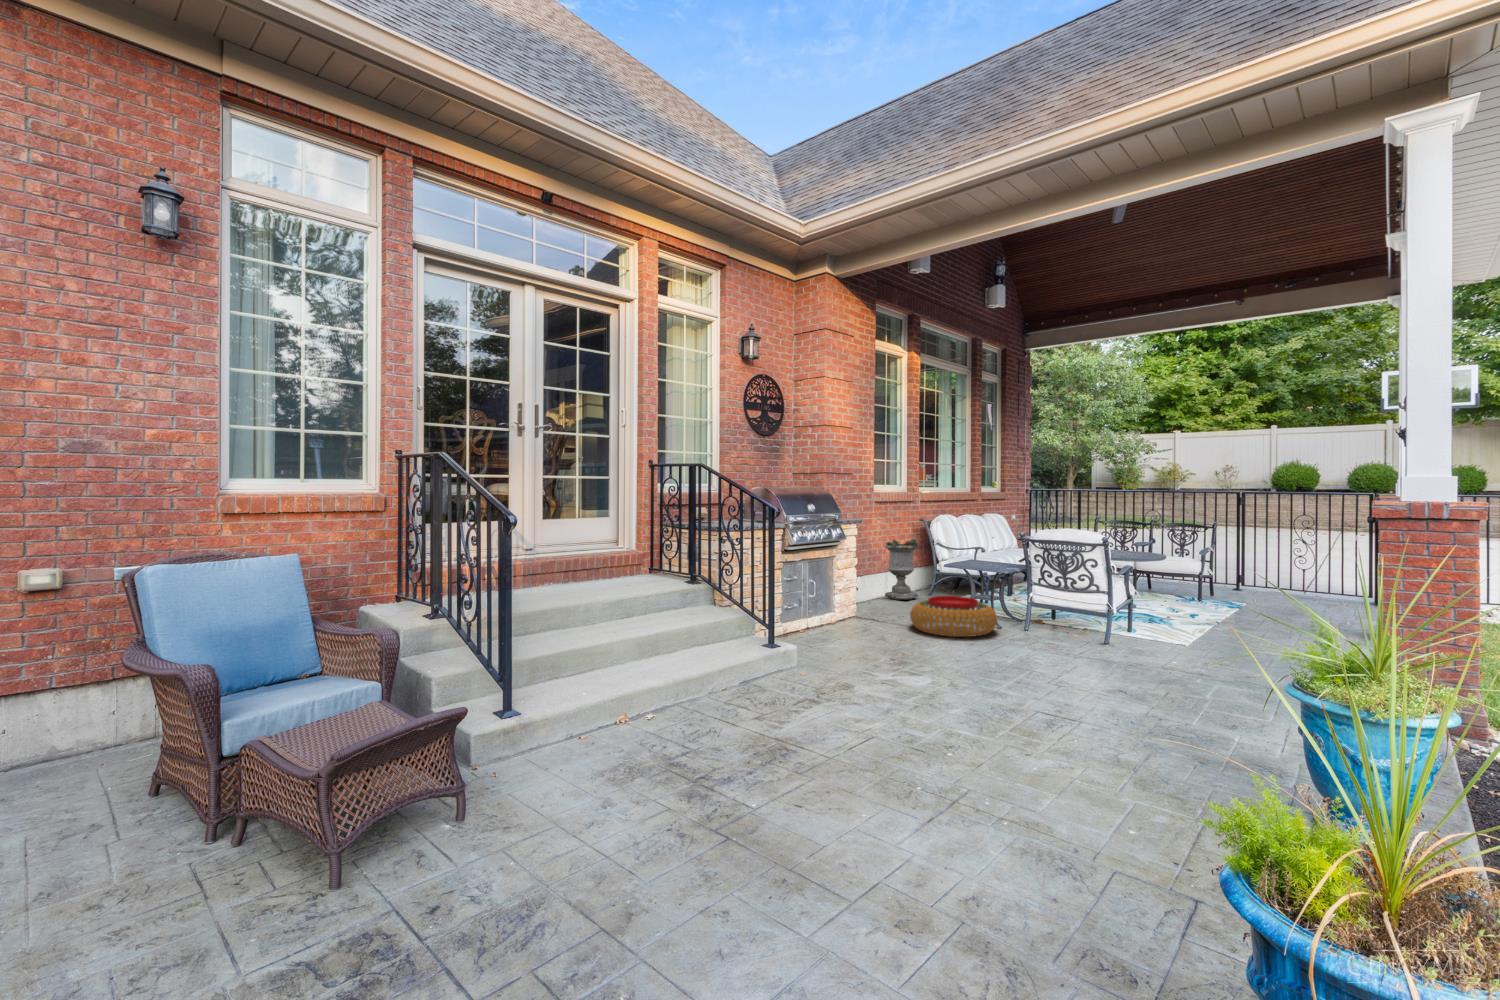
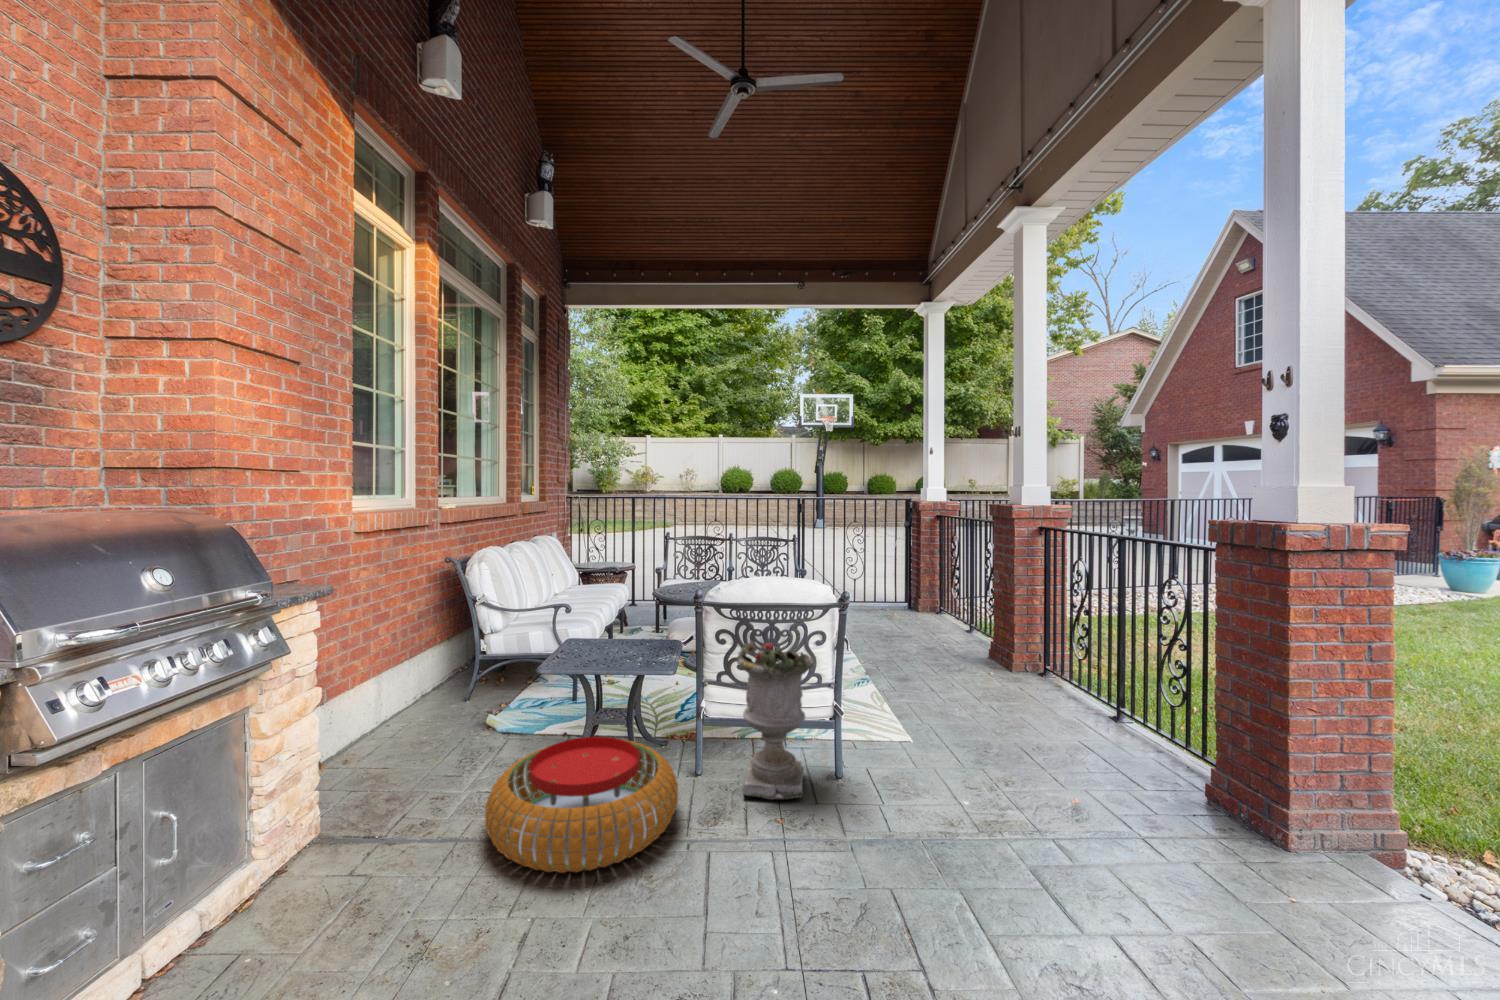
planter: present [885,539,919,600] -> present [737,640,814,800]

